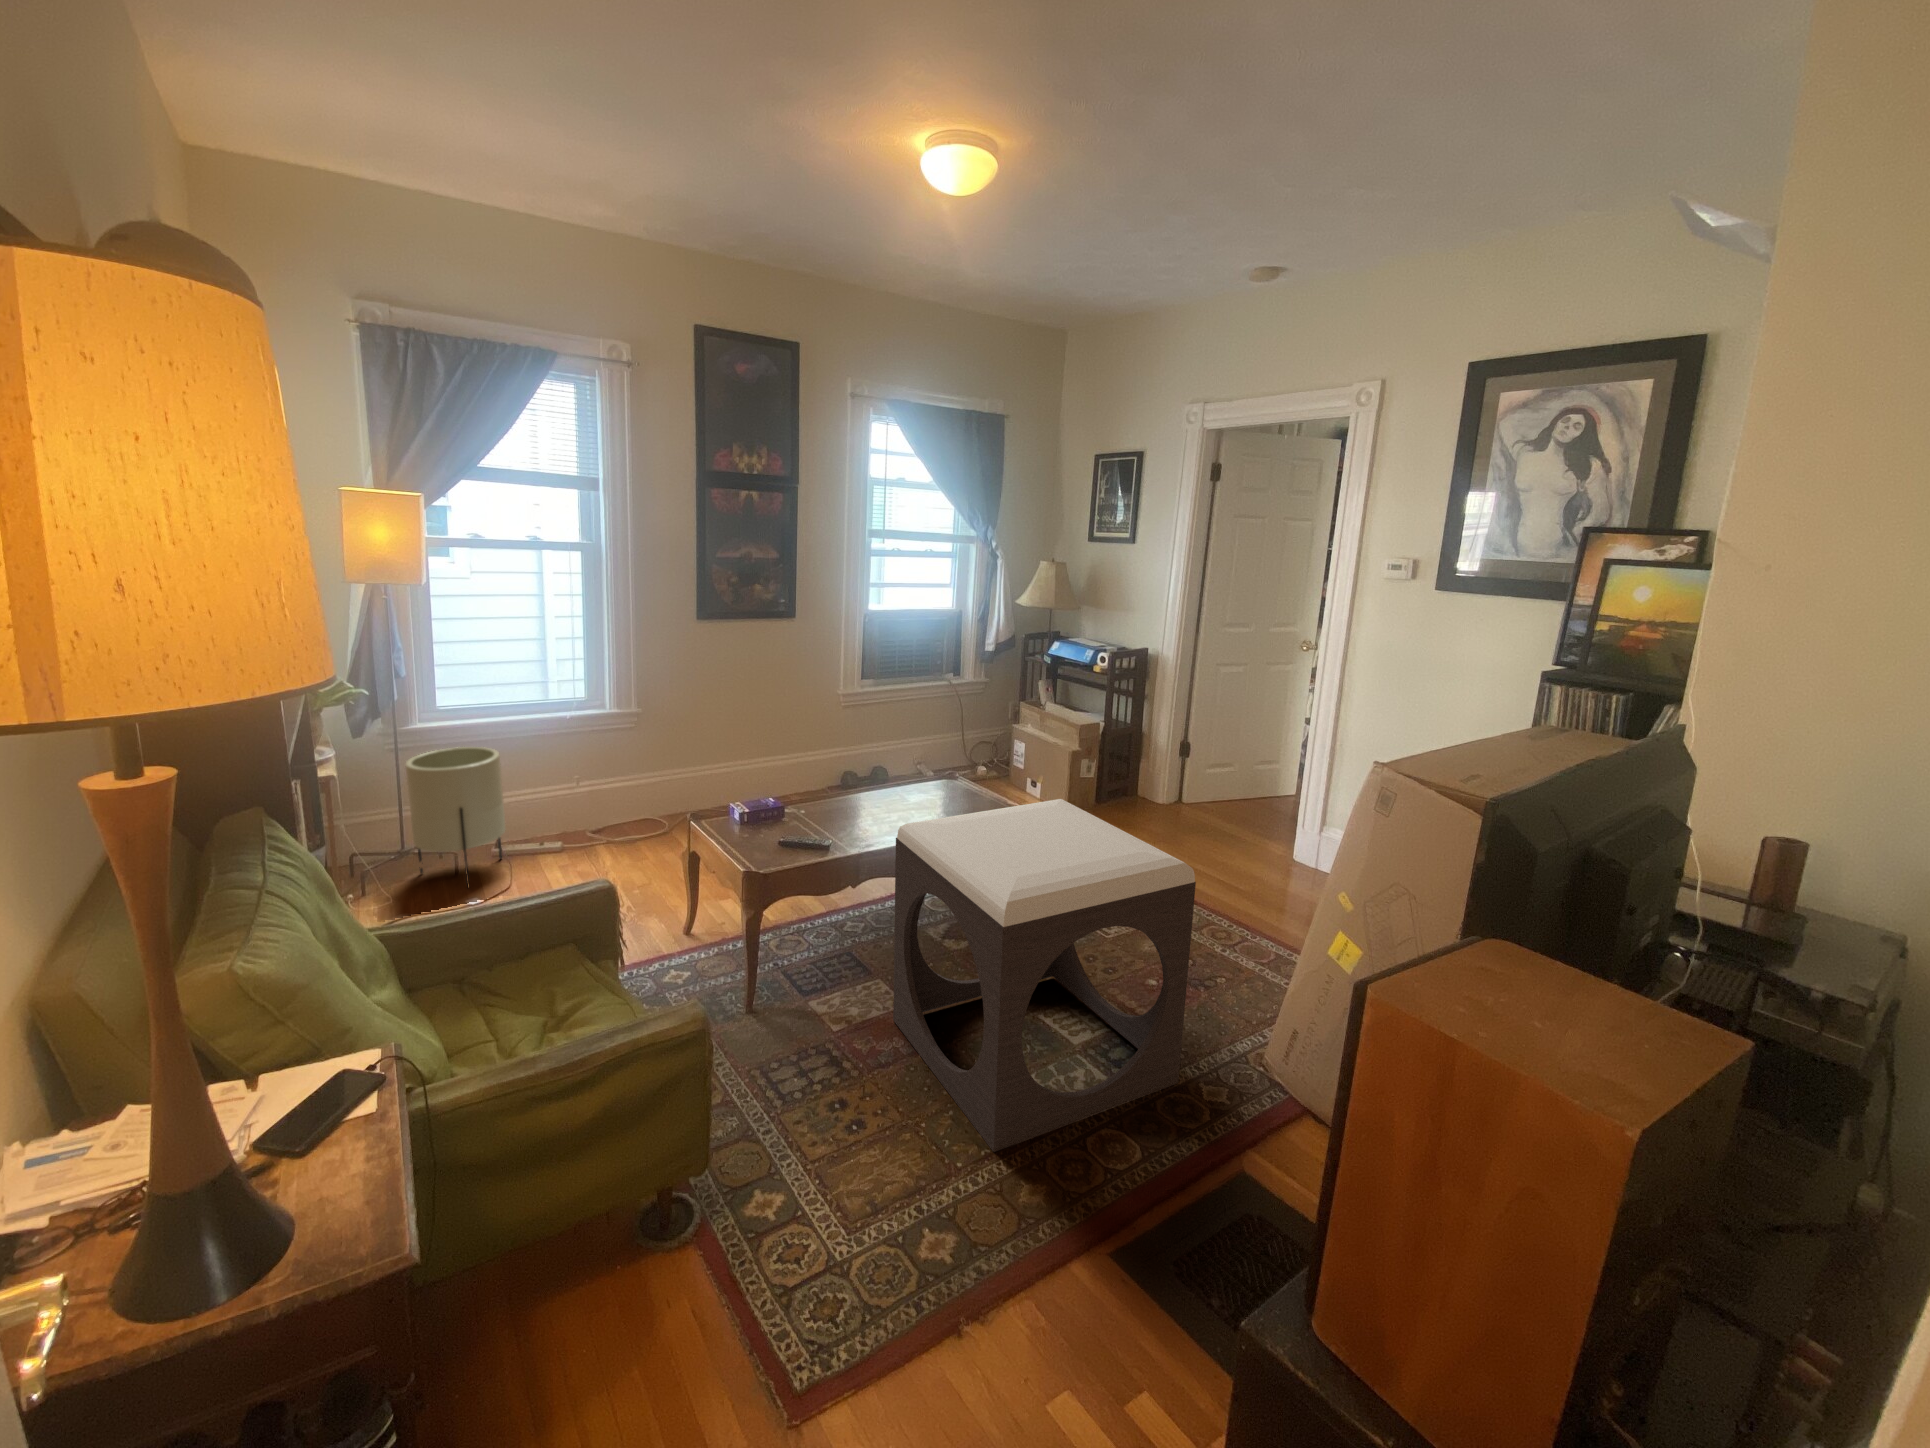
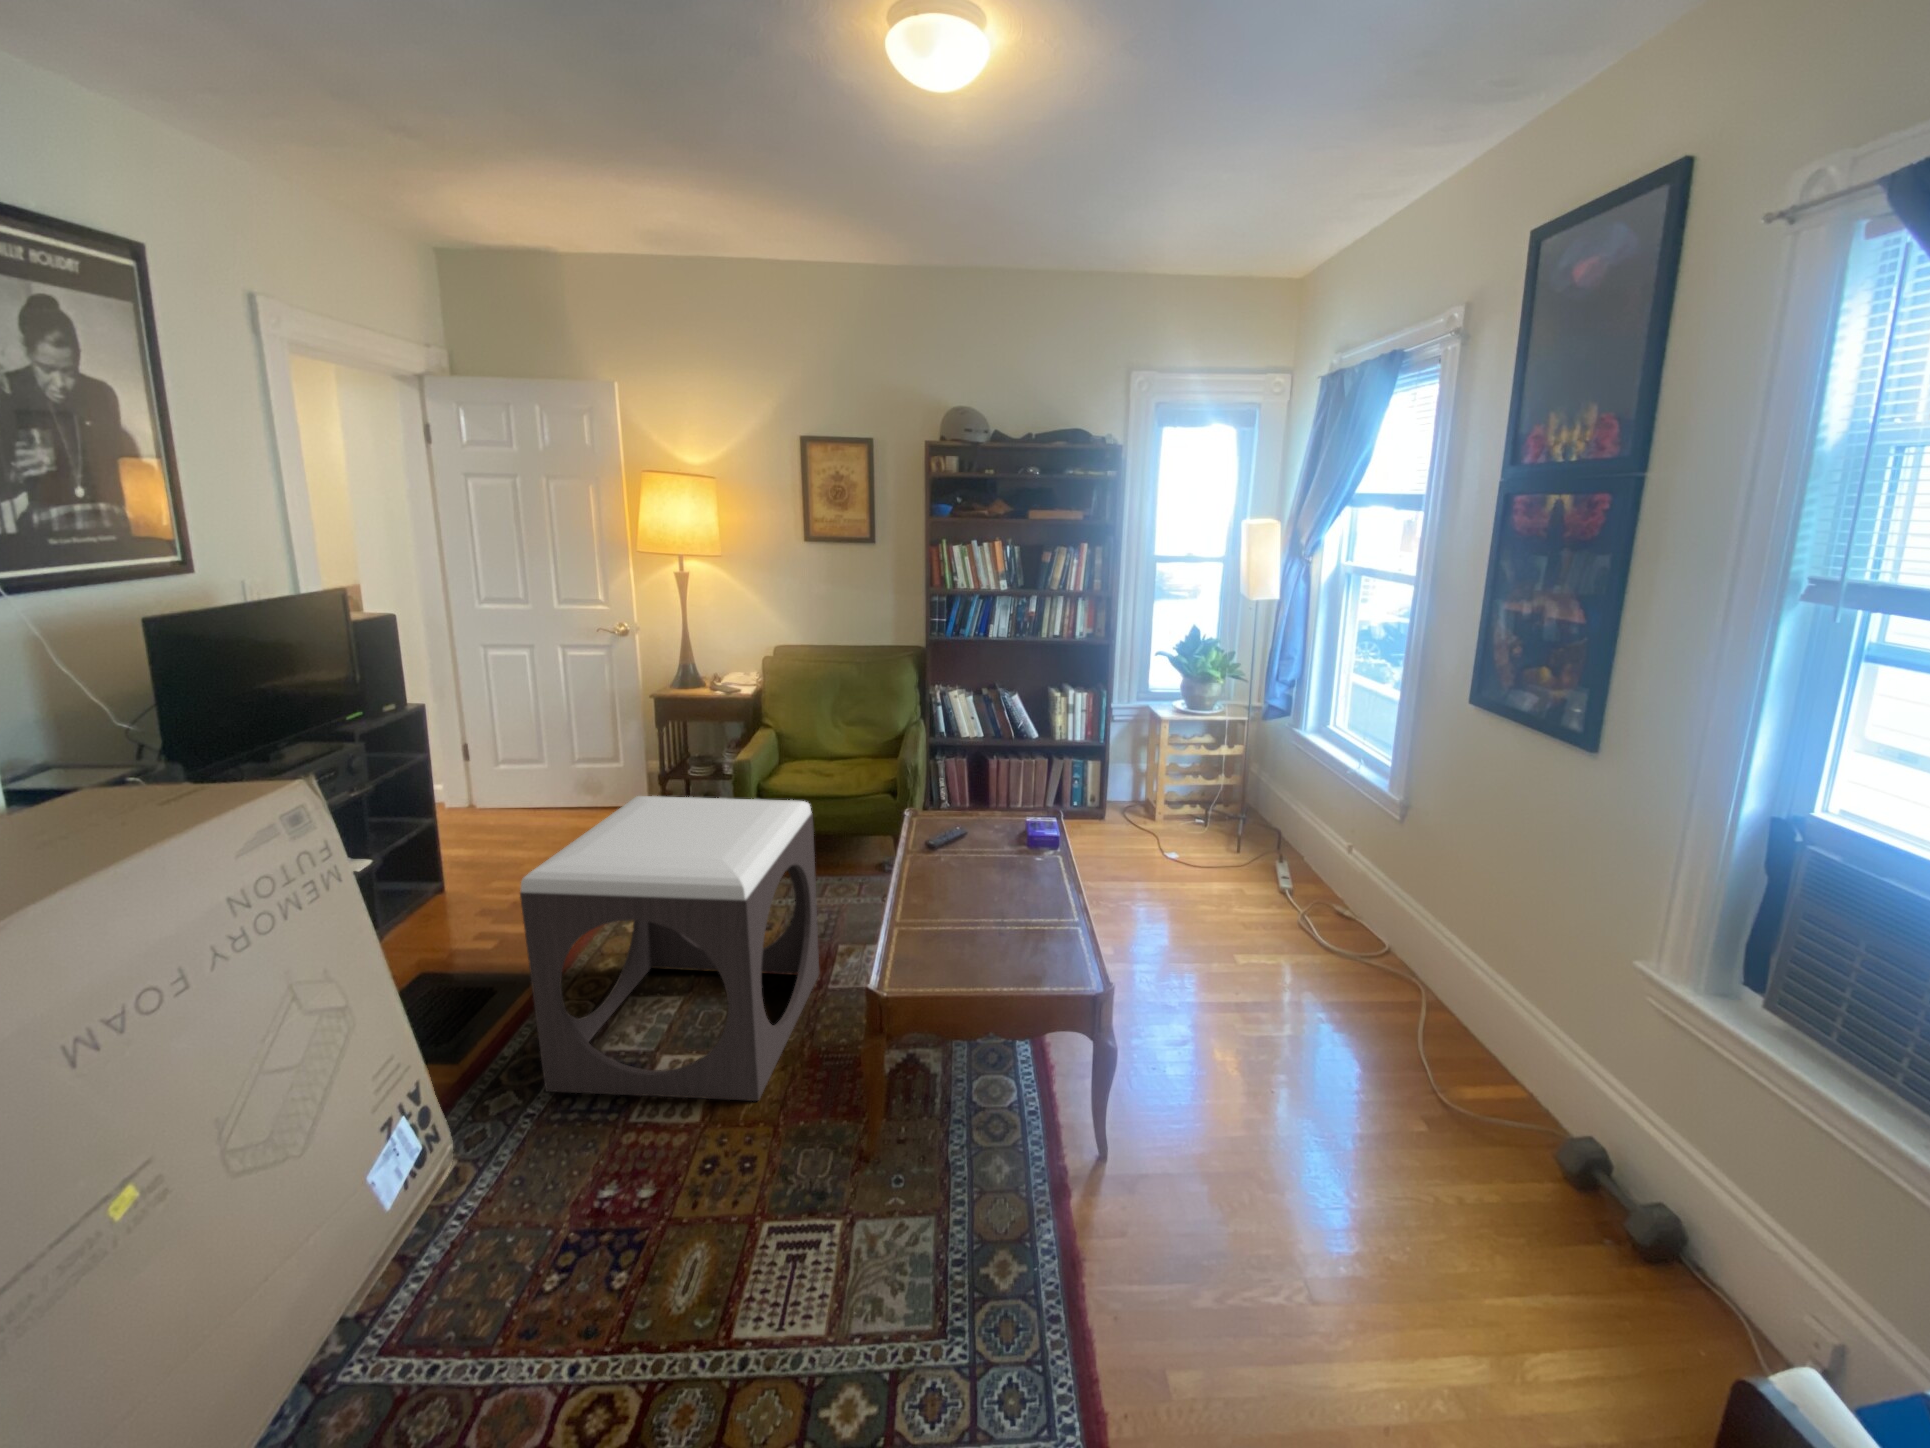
planter: present [406,747,505,889] -> none [1210,735,1292,860]

